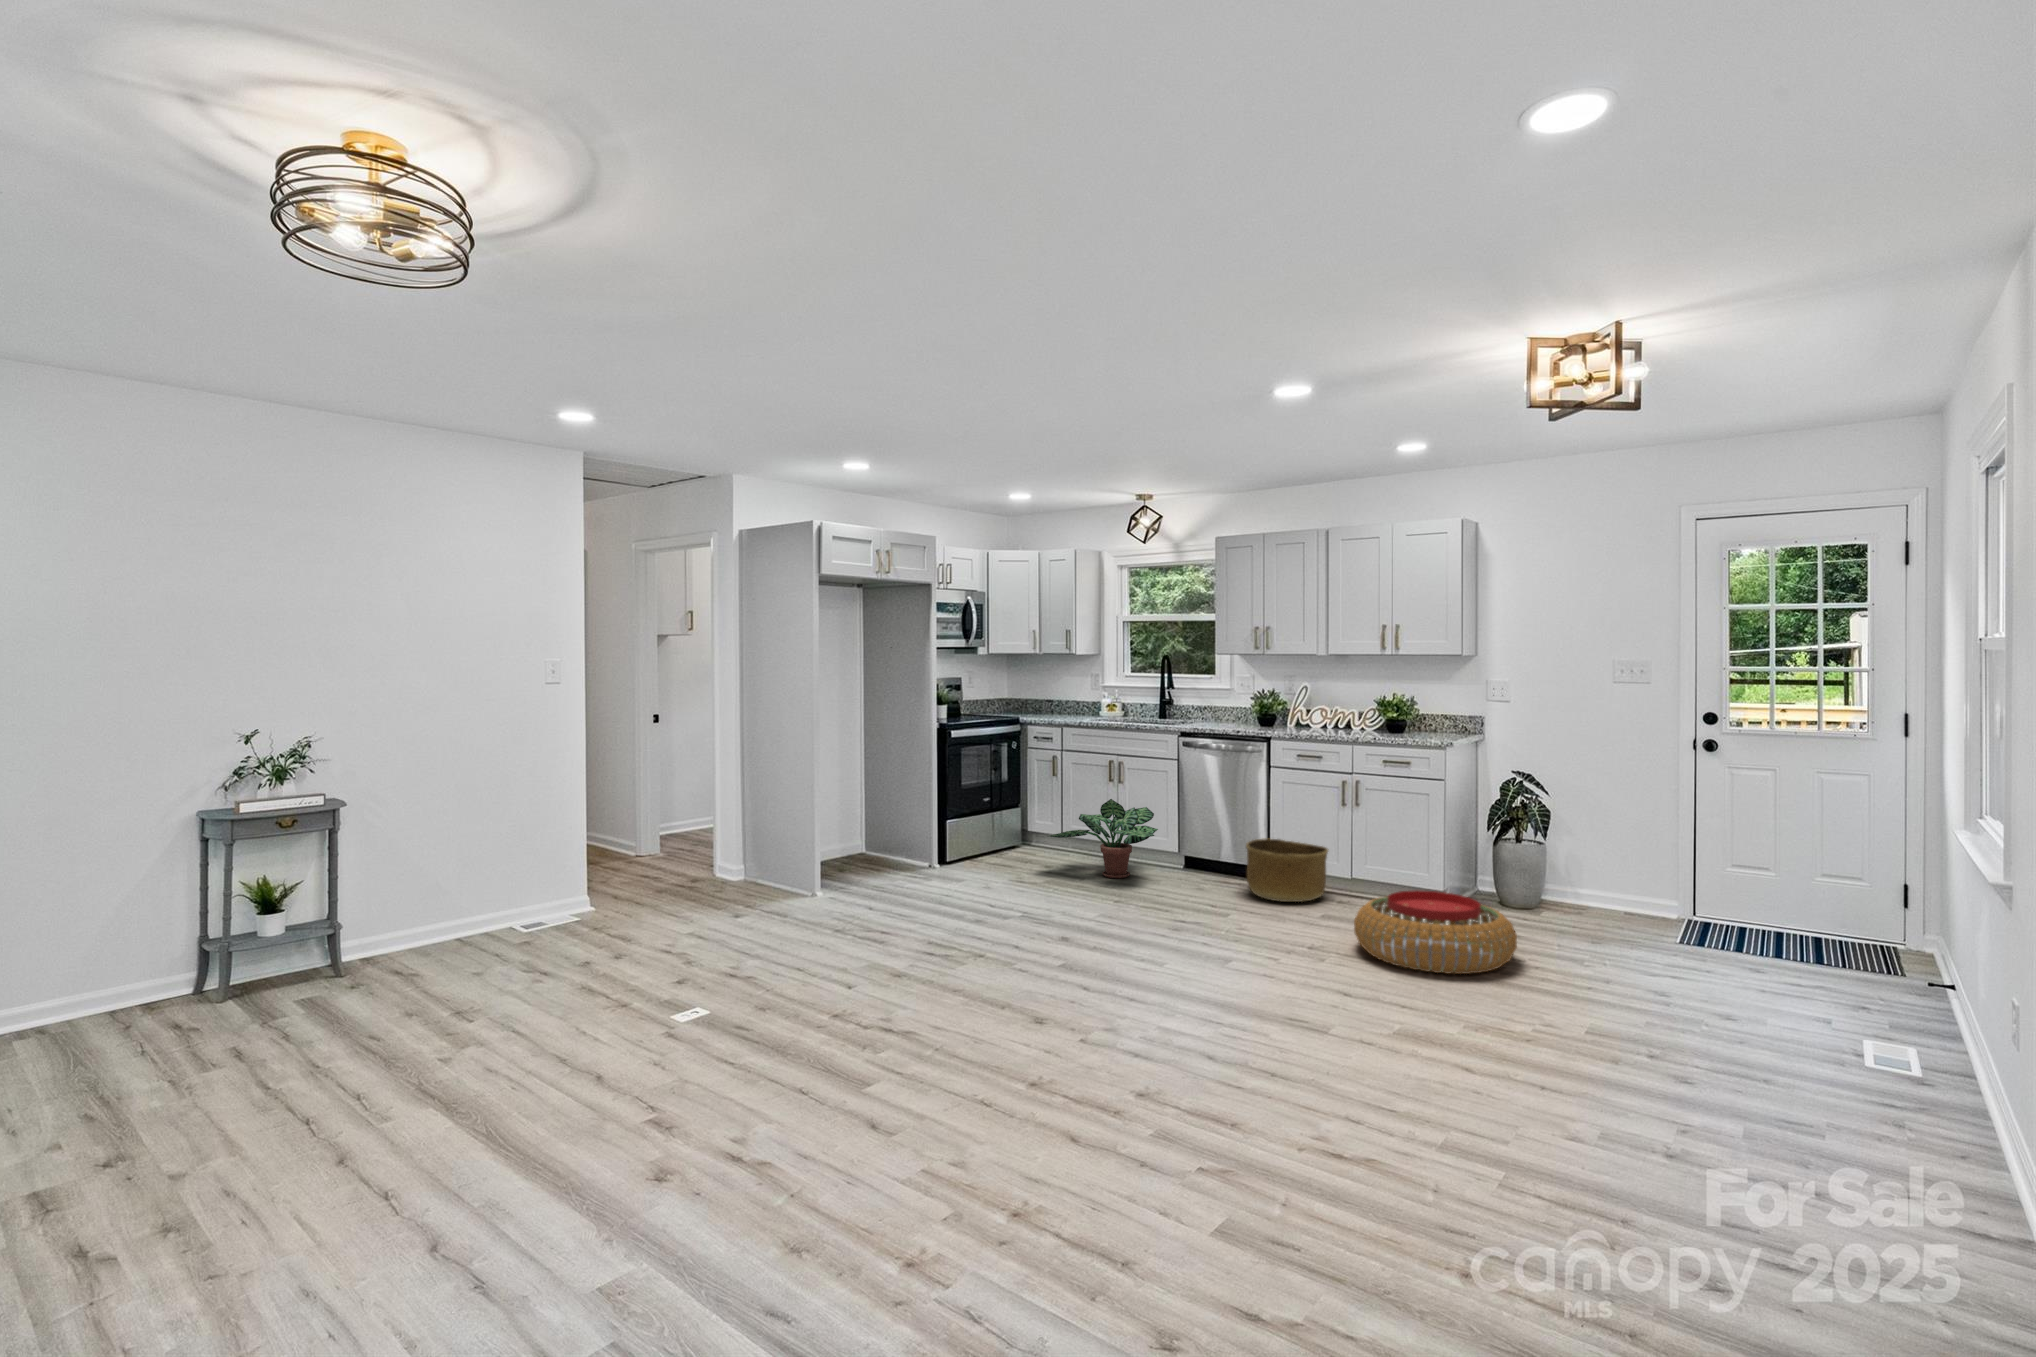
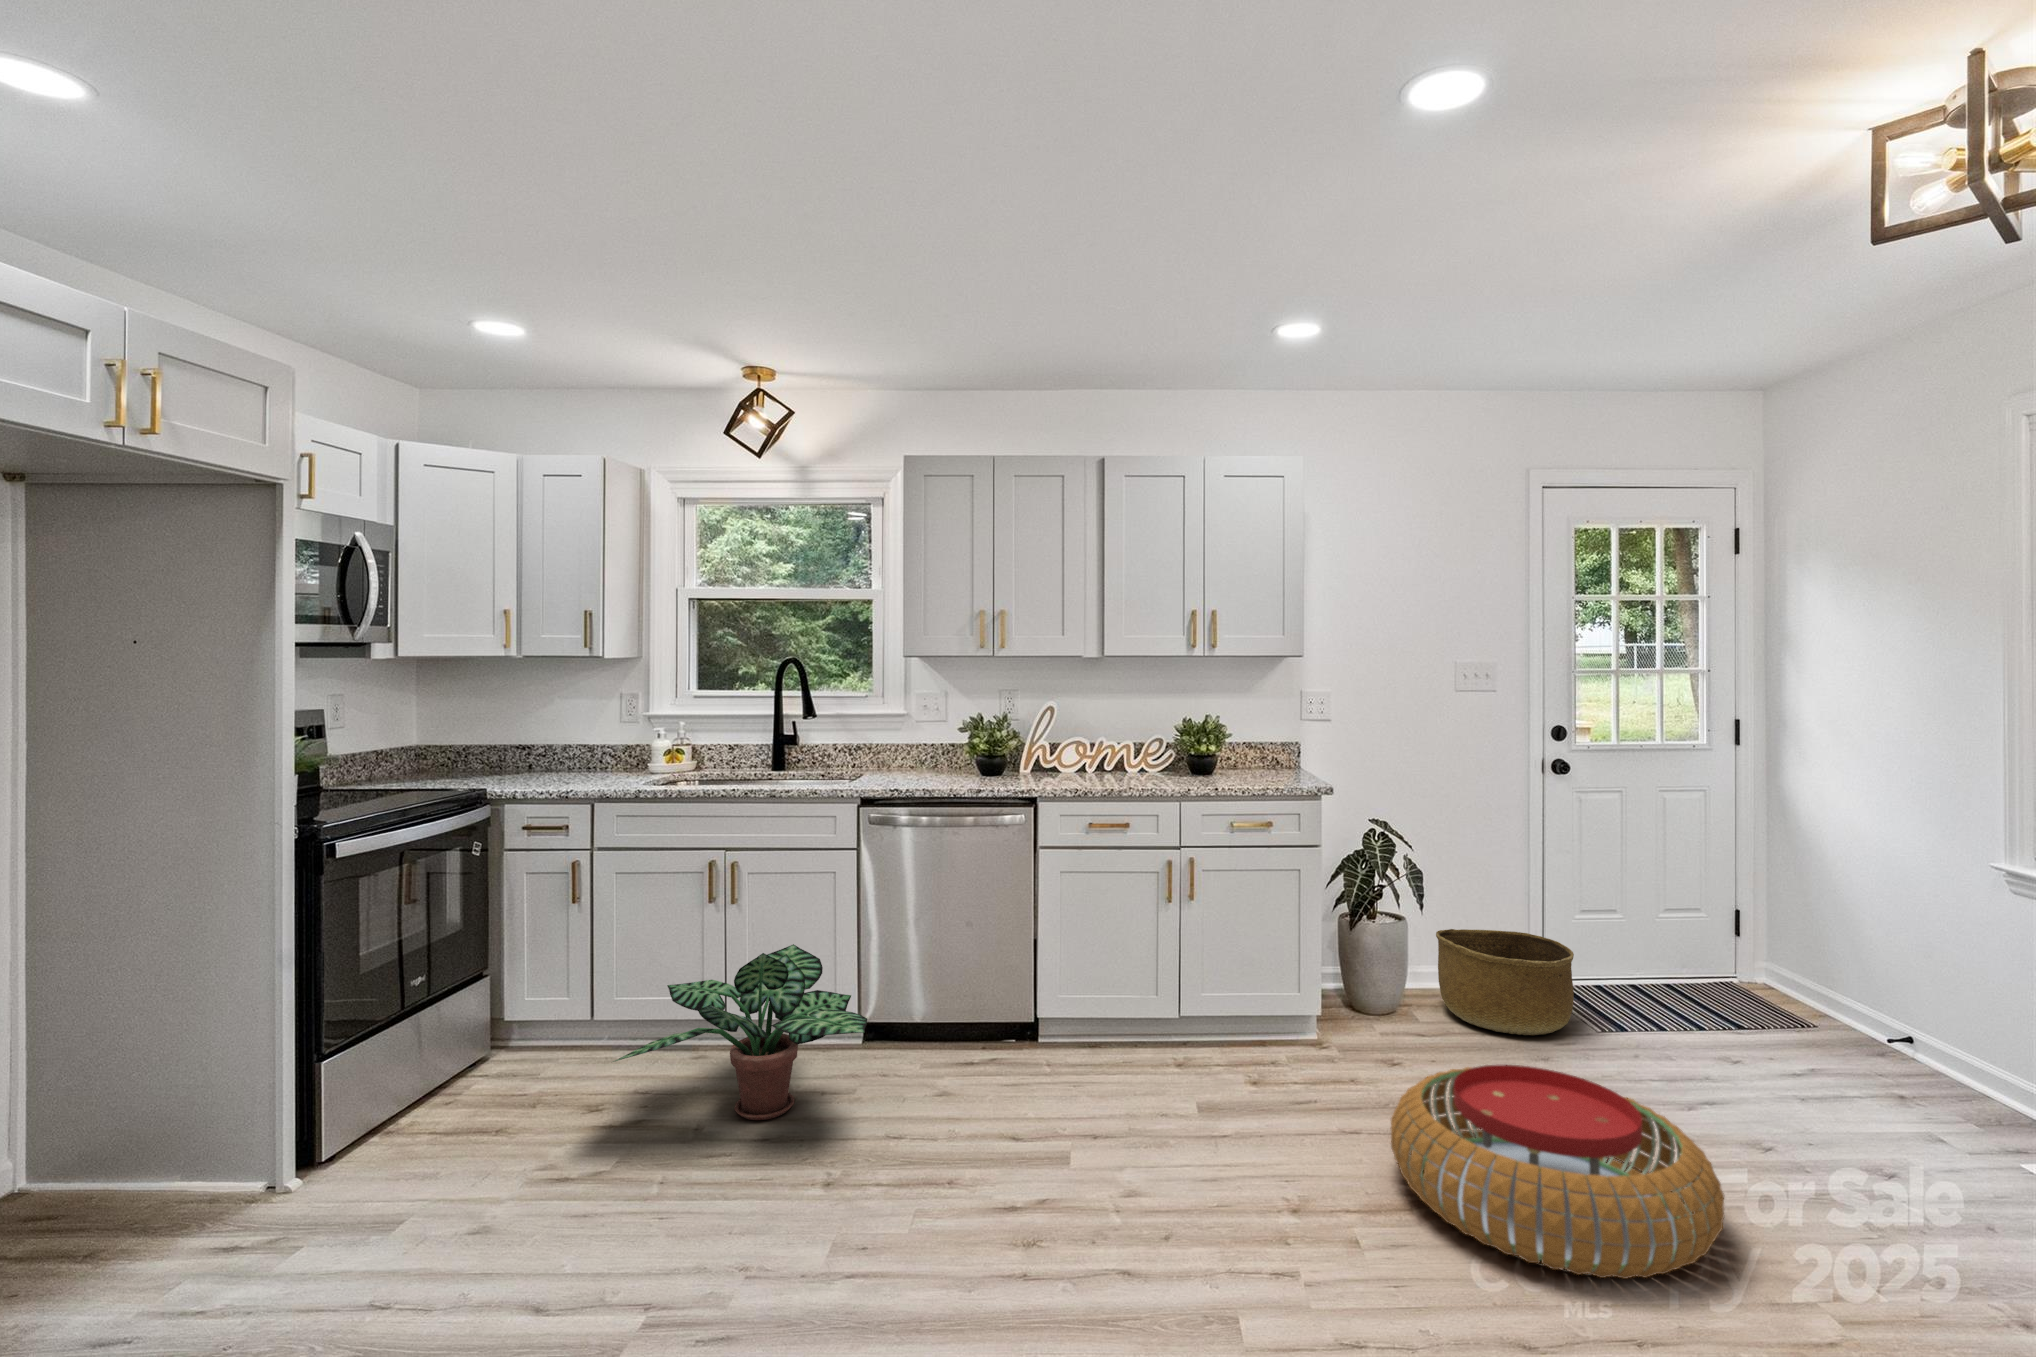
basket: present [1246,839,1328,902] -> present [1436,929,1574,1035]

